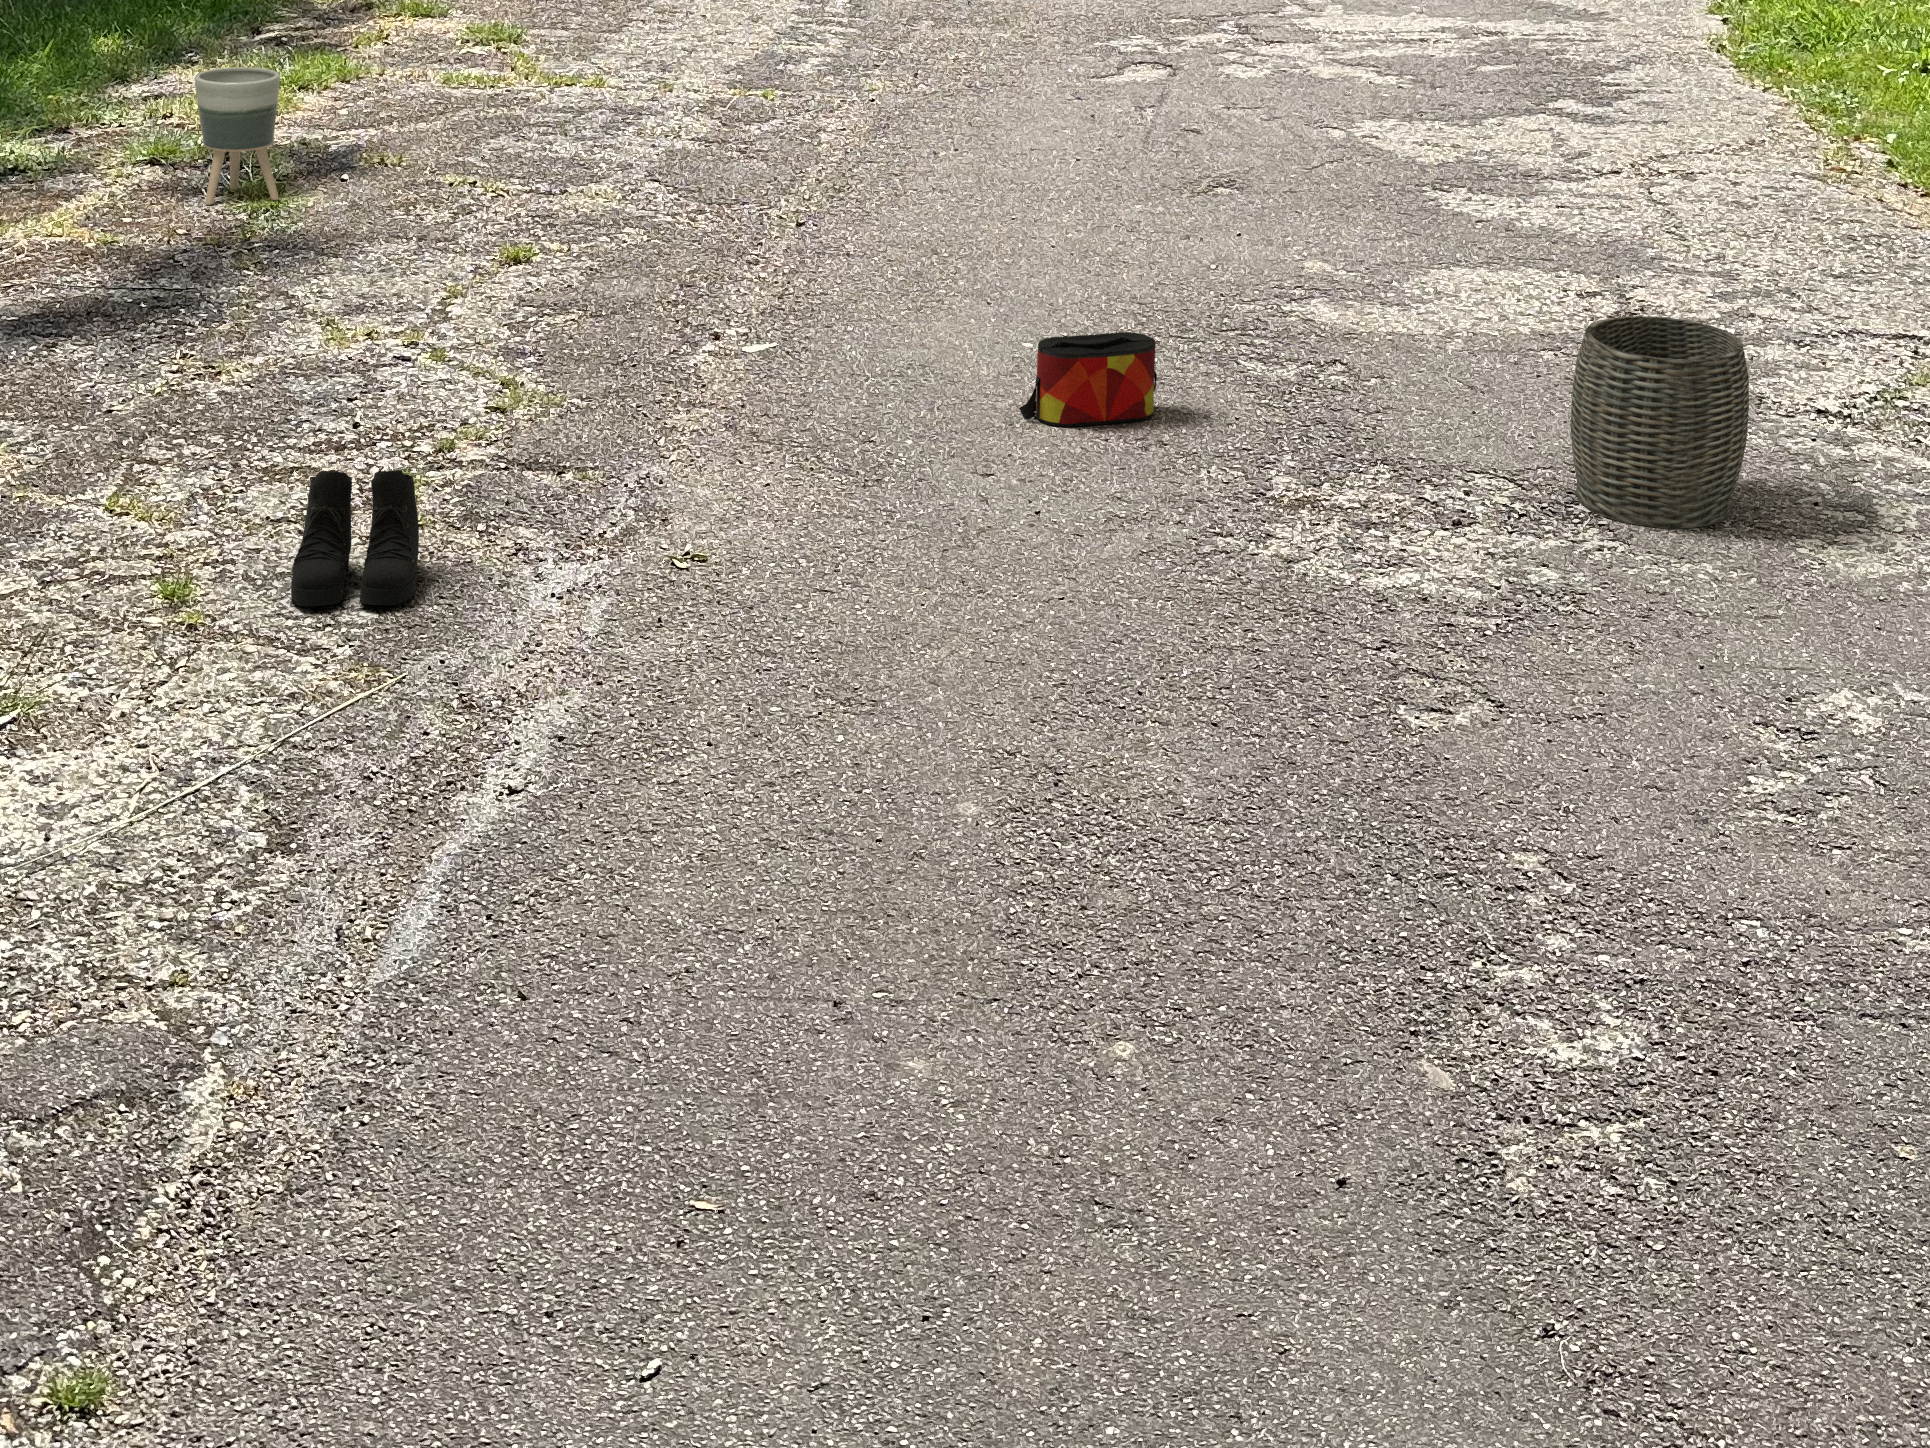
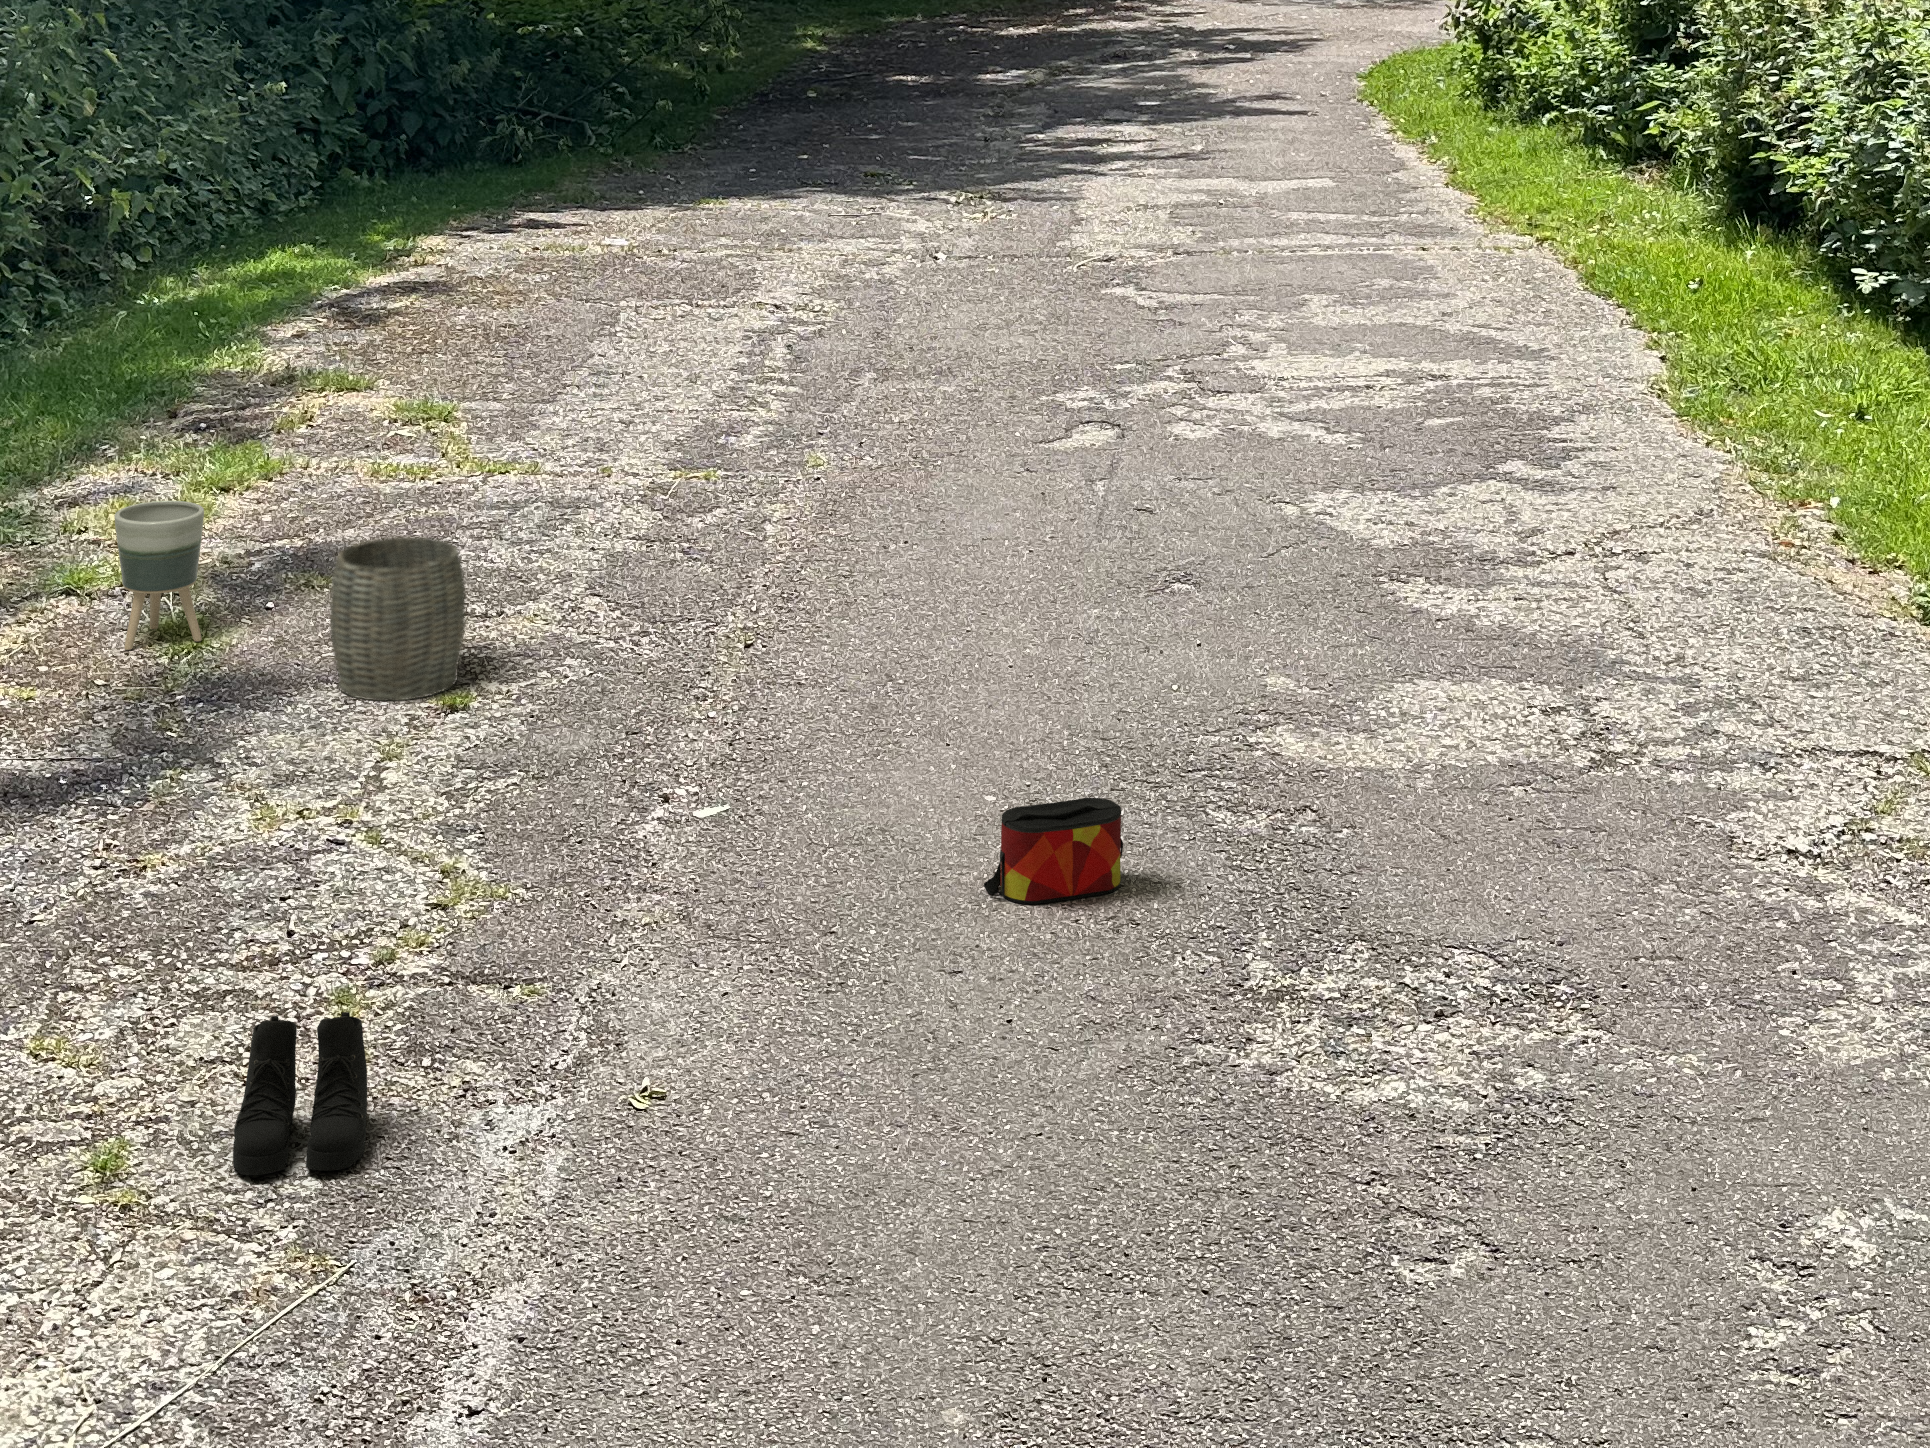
woven basket: present [1571,316,1749,529] -> present [330,537,465,701]

